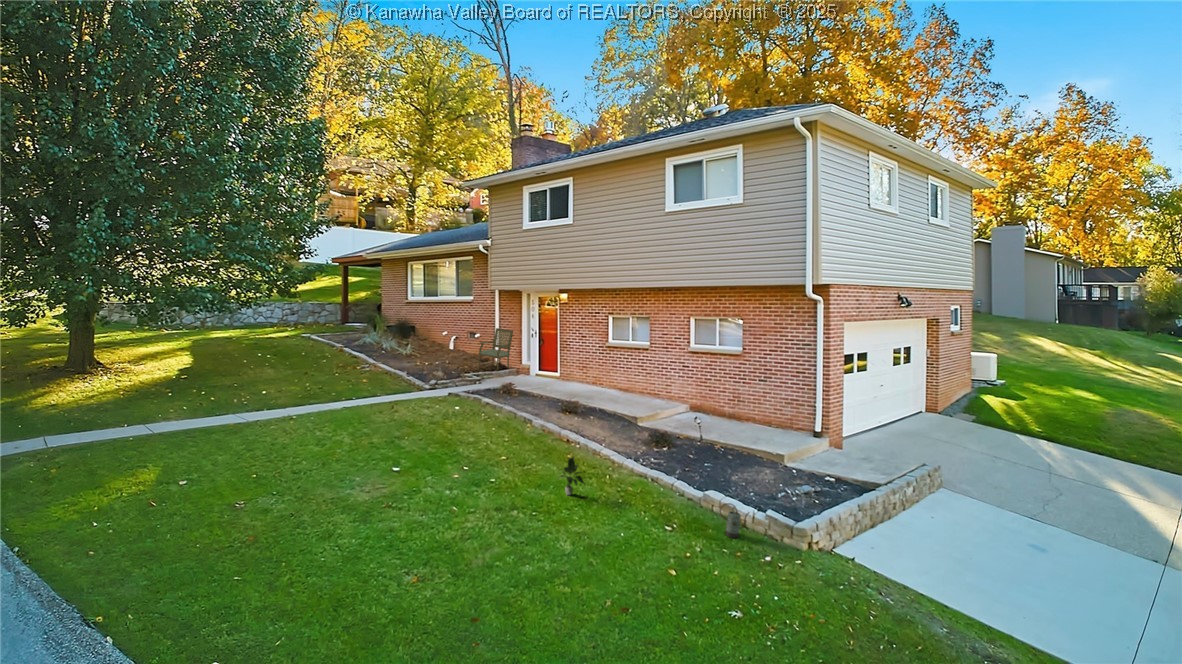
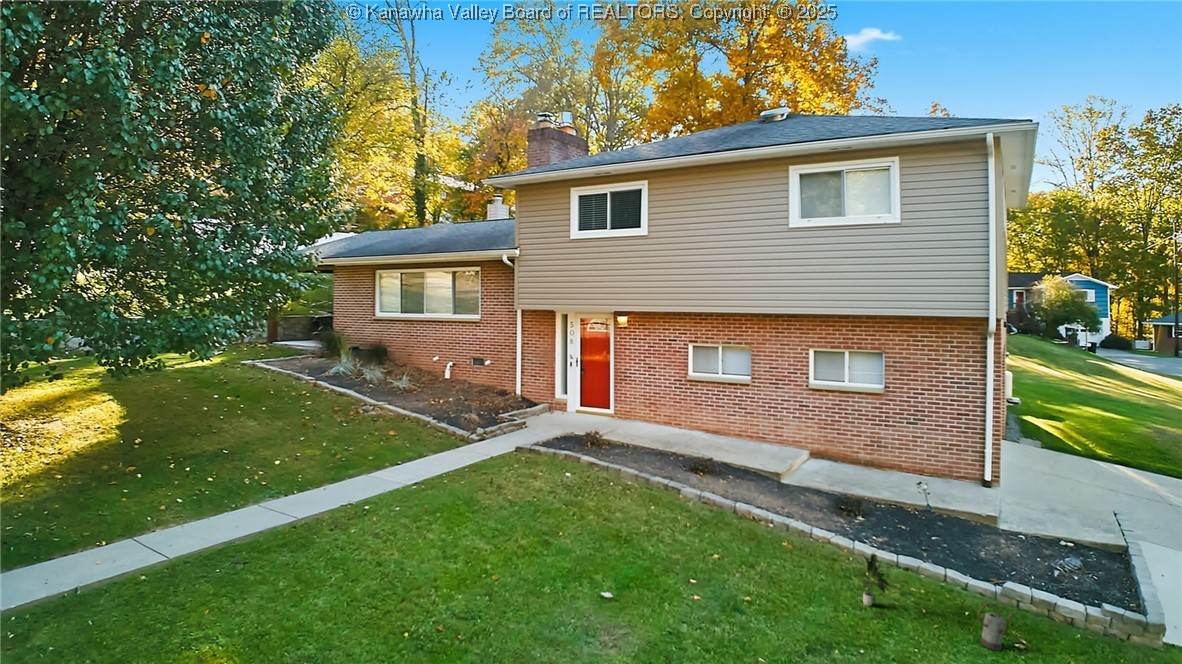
chair: present [479,328,513,371] -> none [505,357,546,412]
watering can: present [720,503,749,538] -> present [978,603,1014,650]

